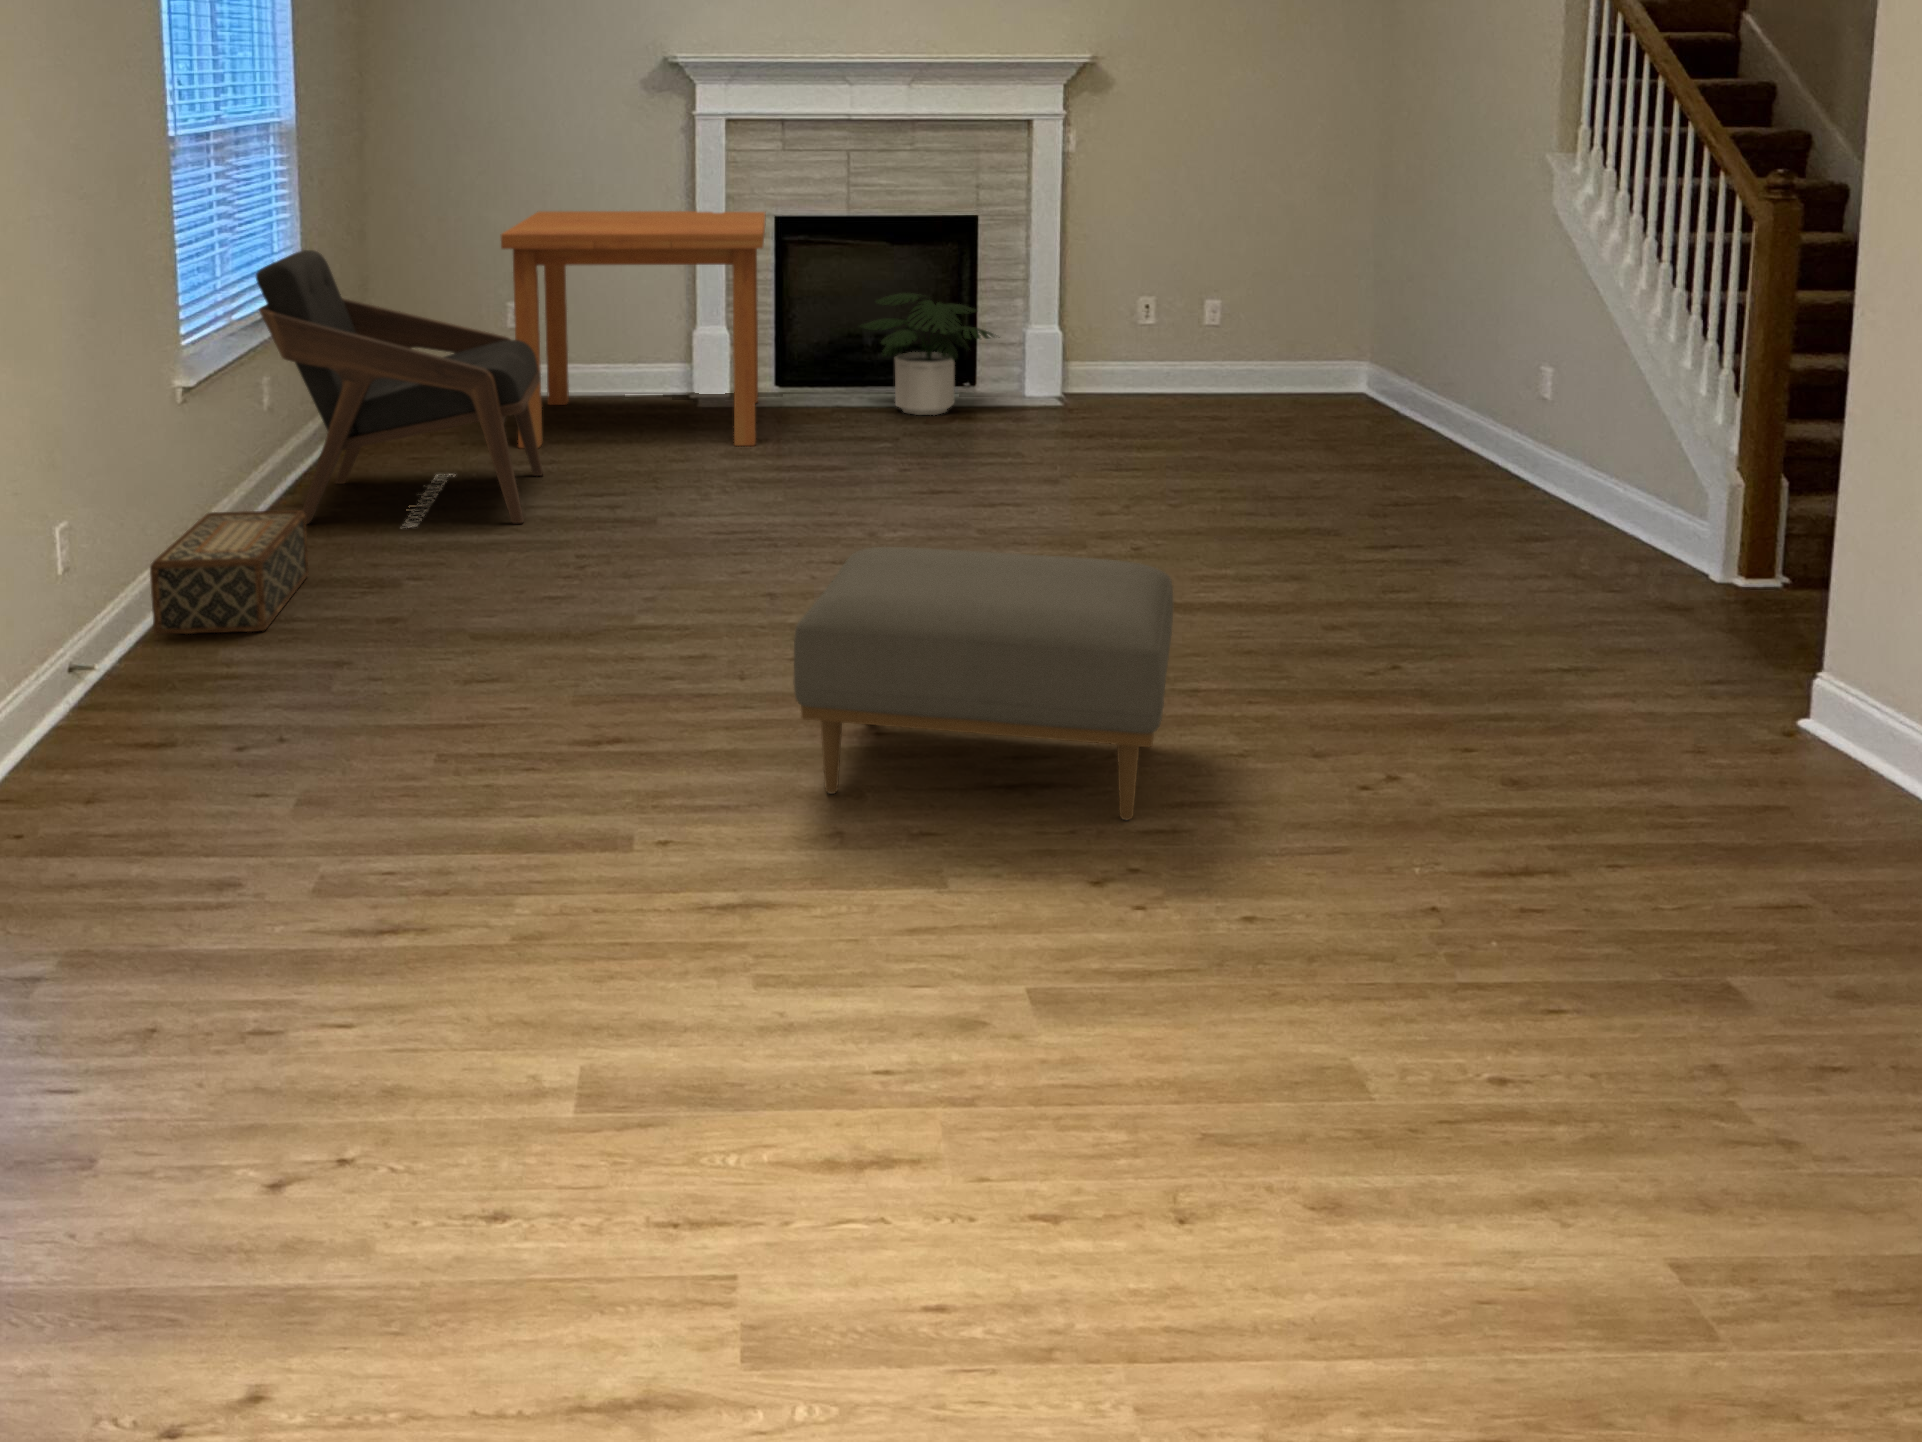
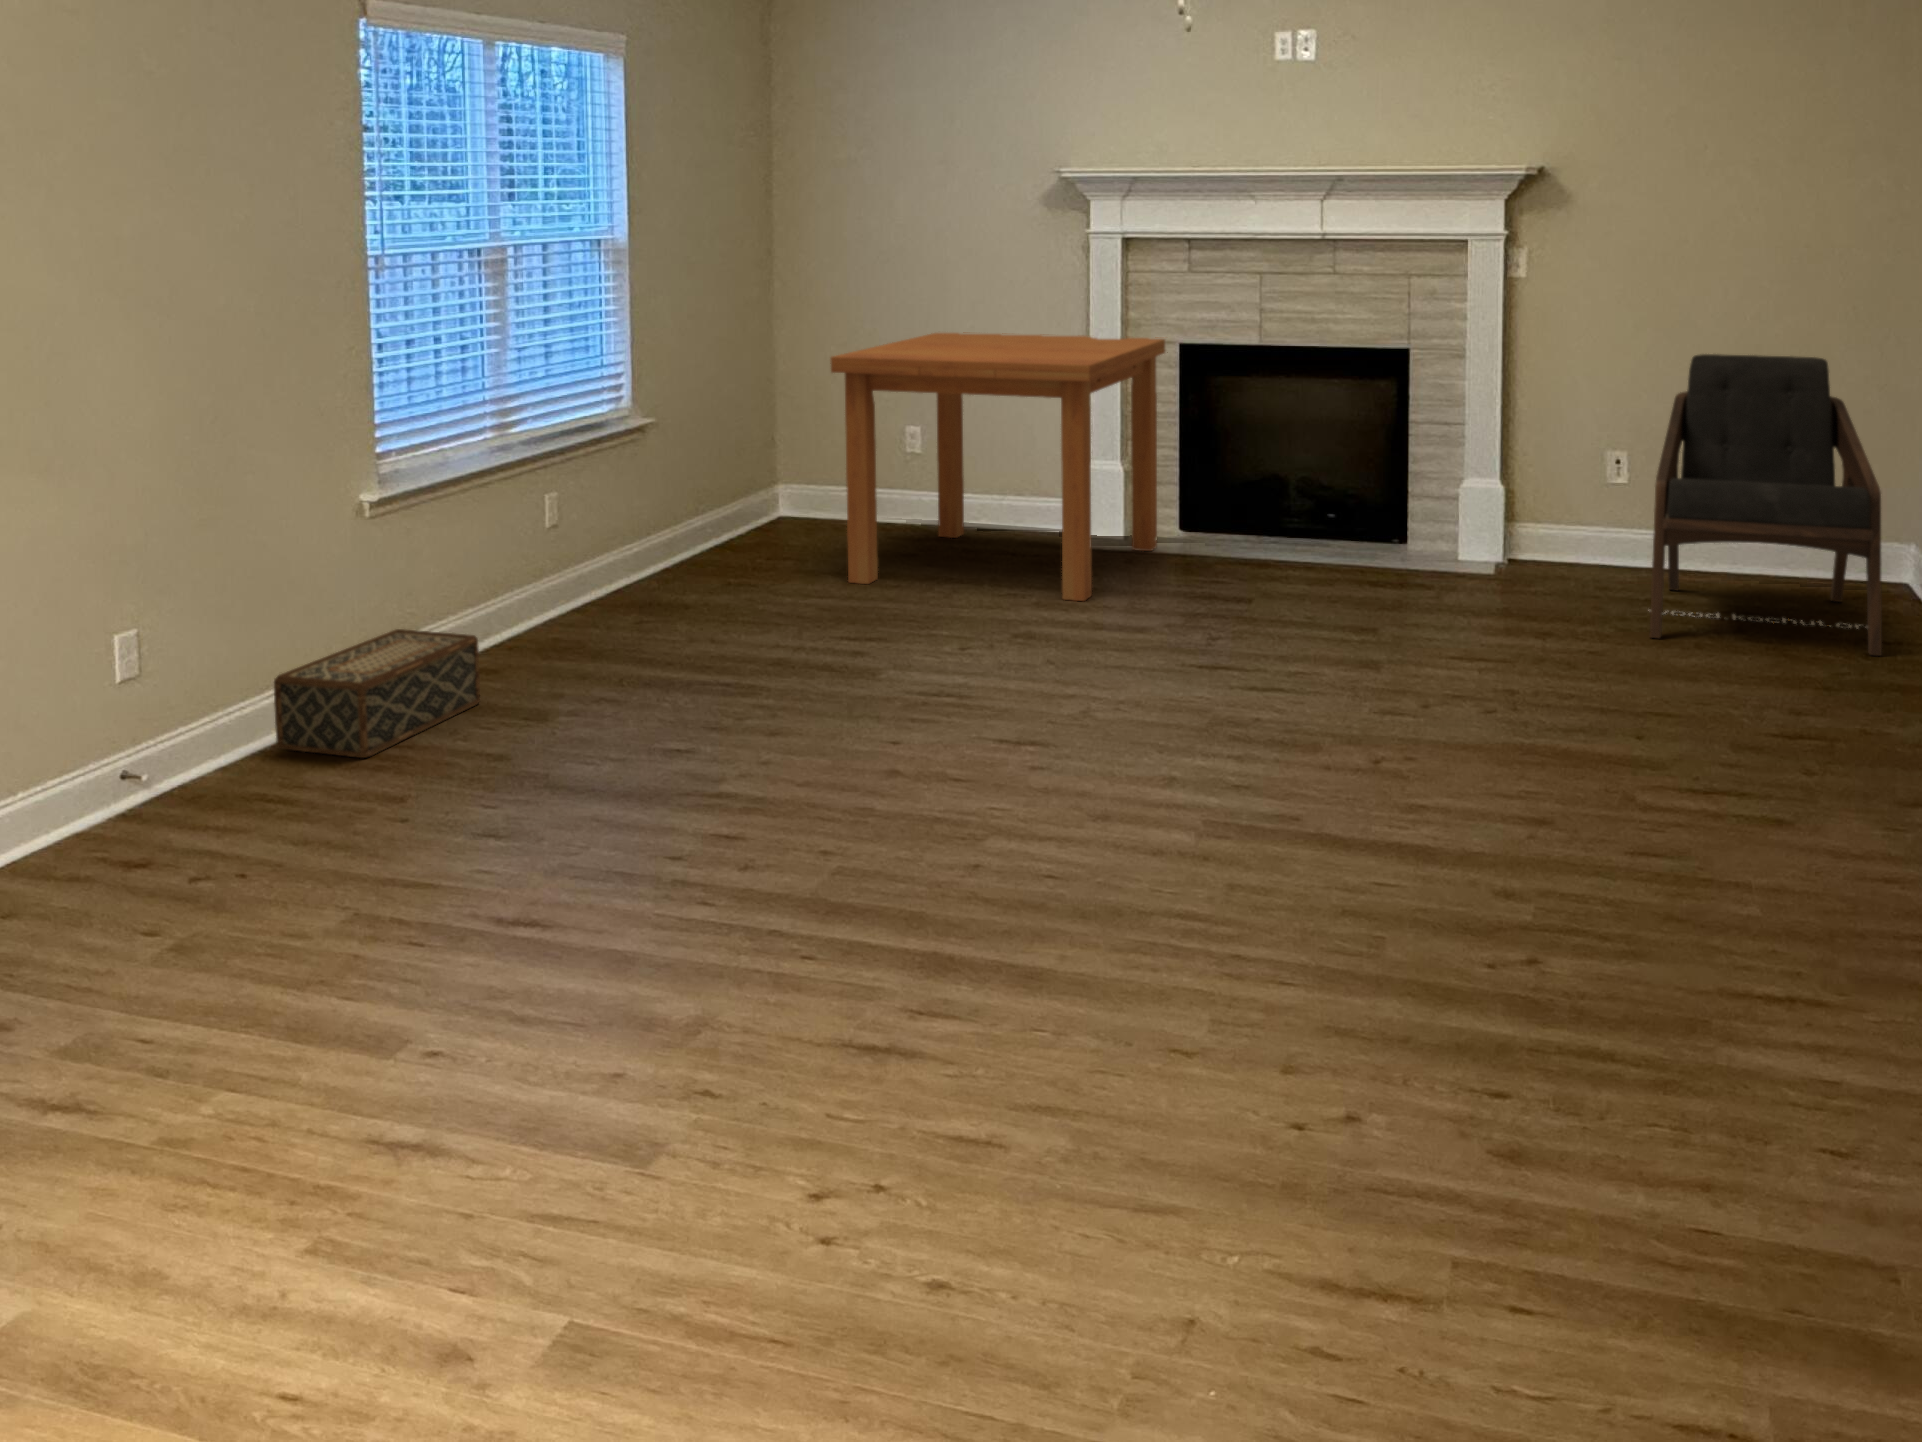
lounge chair: present [256,250,543,527] -> present [1650,354,1882,656]
potted plant: present [860,293,1000,415] -> none [1254,437,1405,581]
ottoman: present [794,547,1173,820] -> none [549,754,1070,1160]

